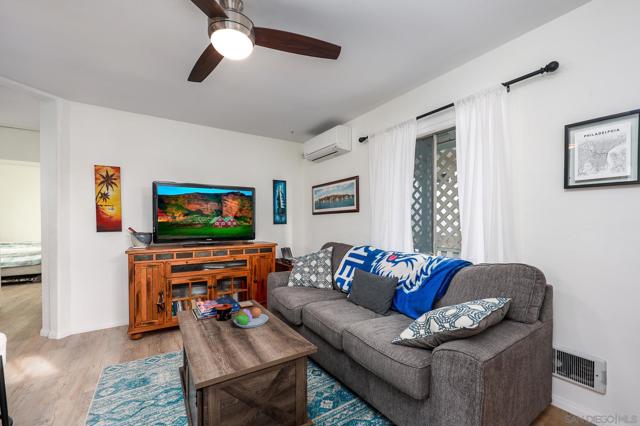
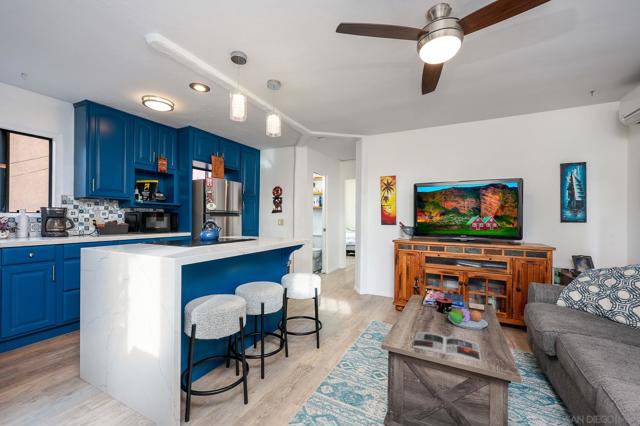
magazine: none [219,336,290,368] -> present [412,332,481,362]

